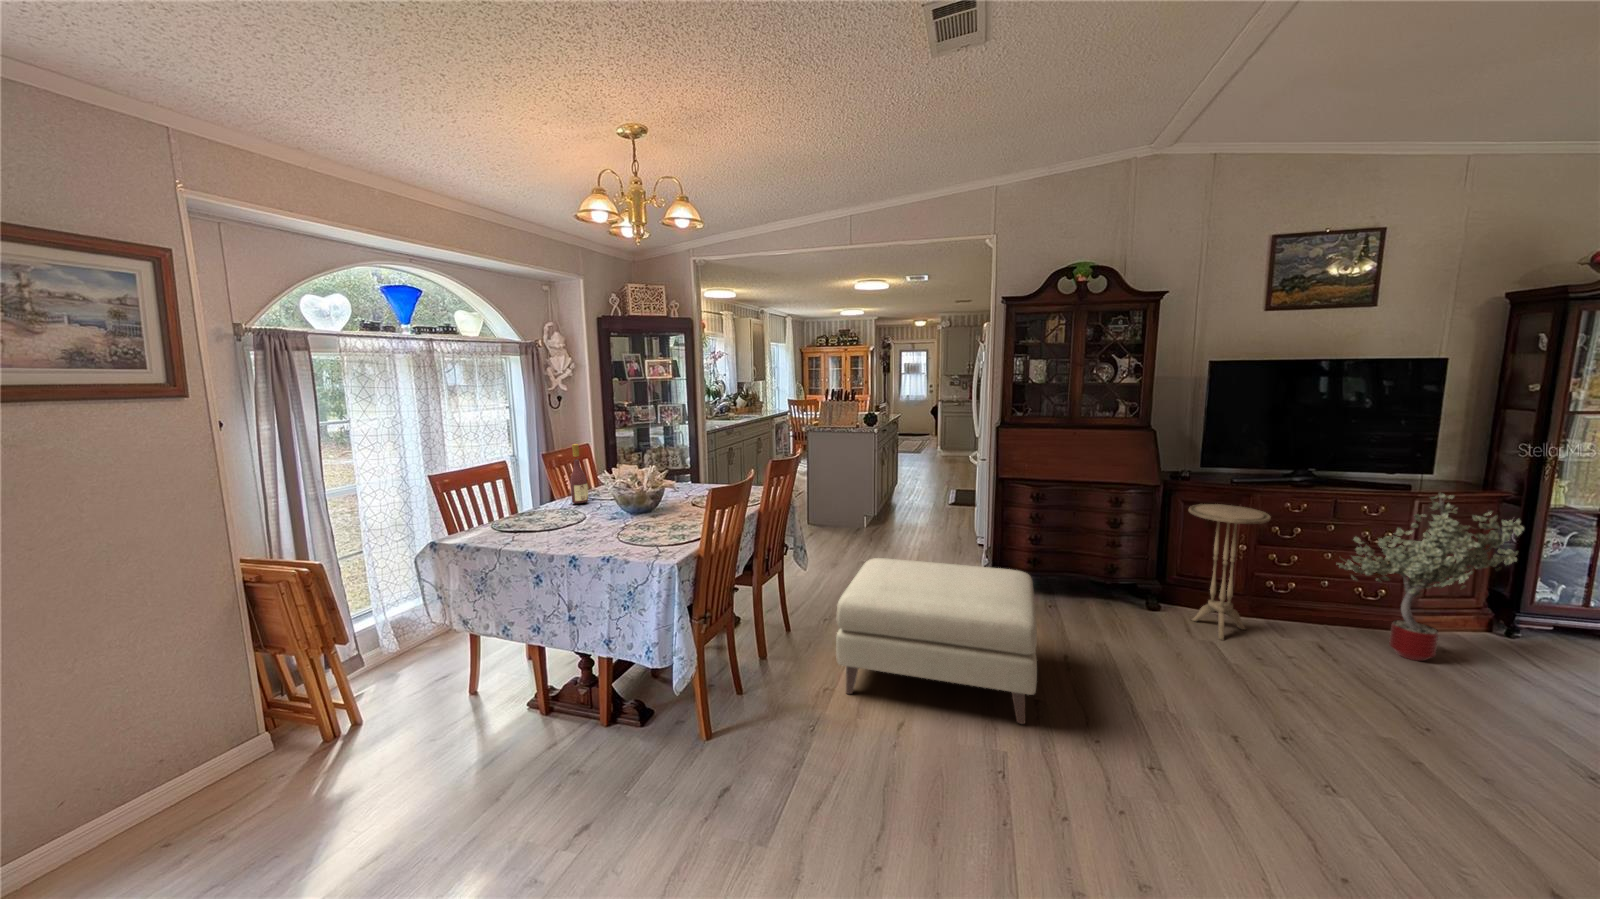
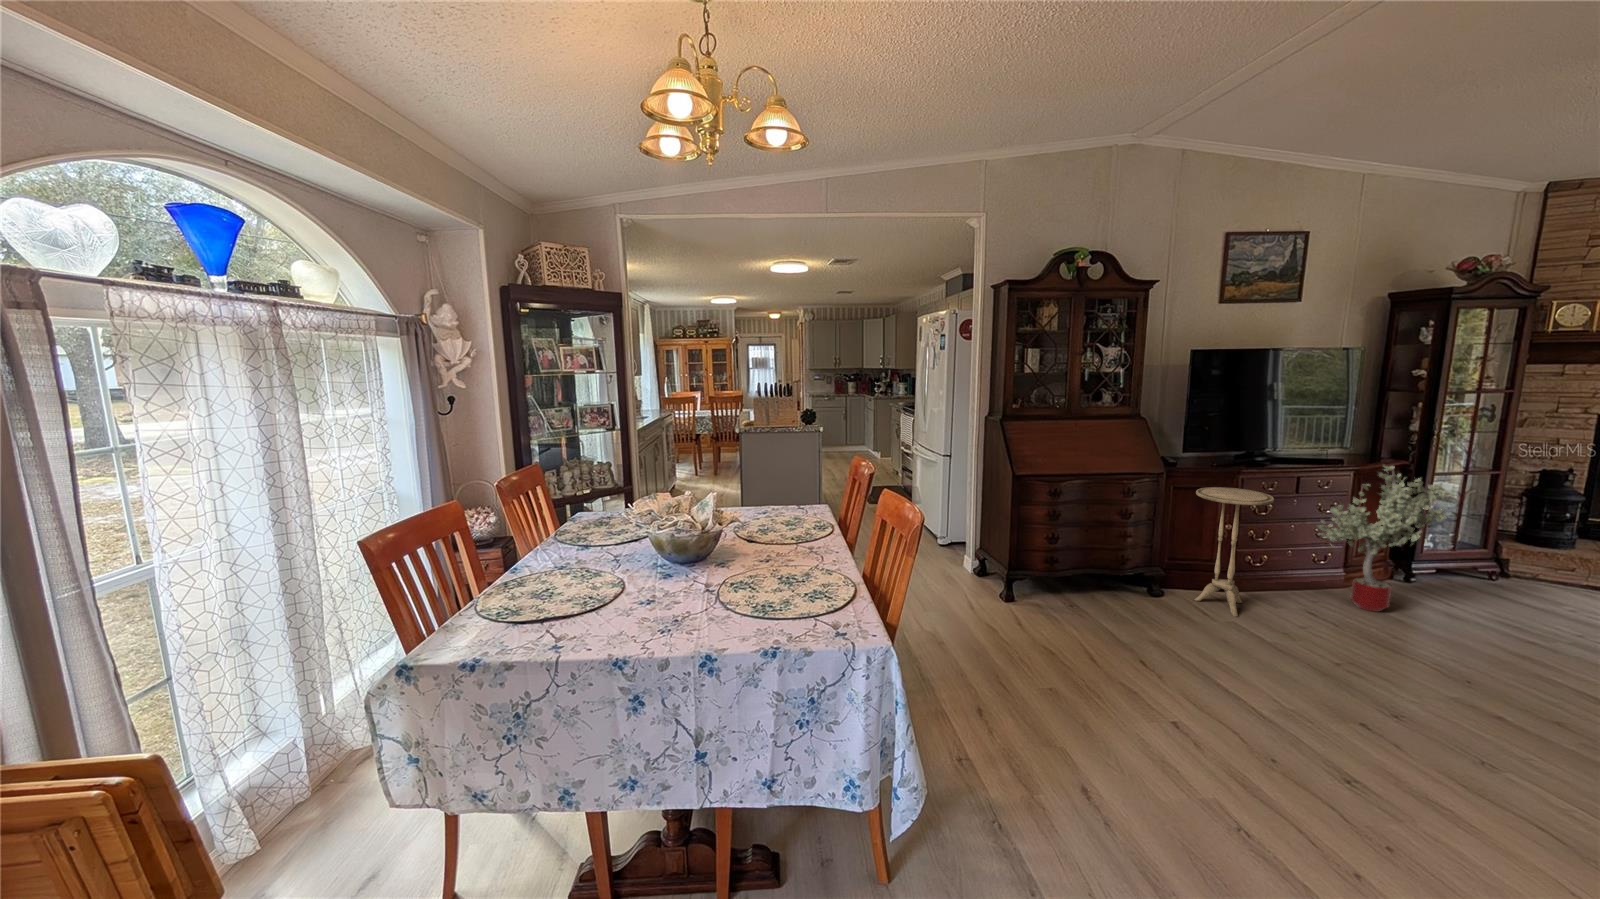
wine bottle: present [570,444,588,503] -> none [565,469,594,561]
ottoman: present [836,558,1037,724] -> none [935,577,1205,757]

